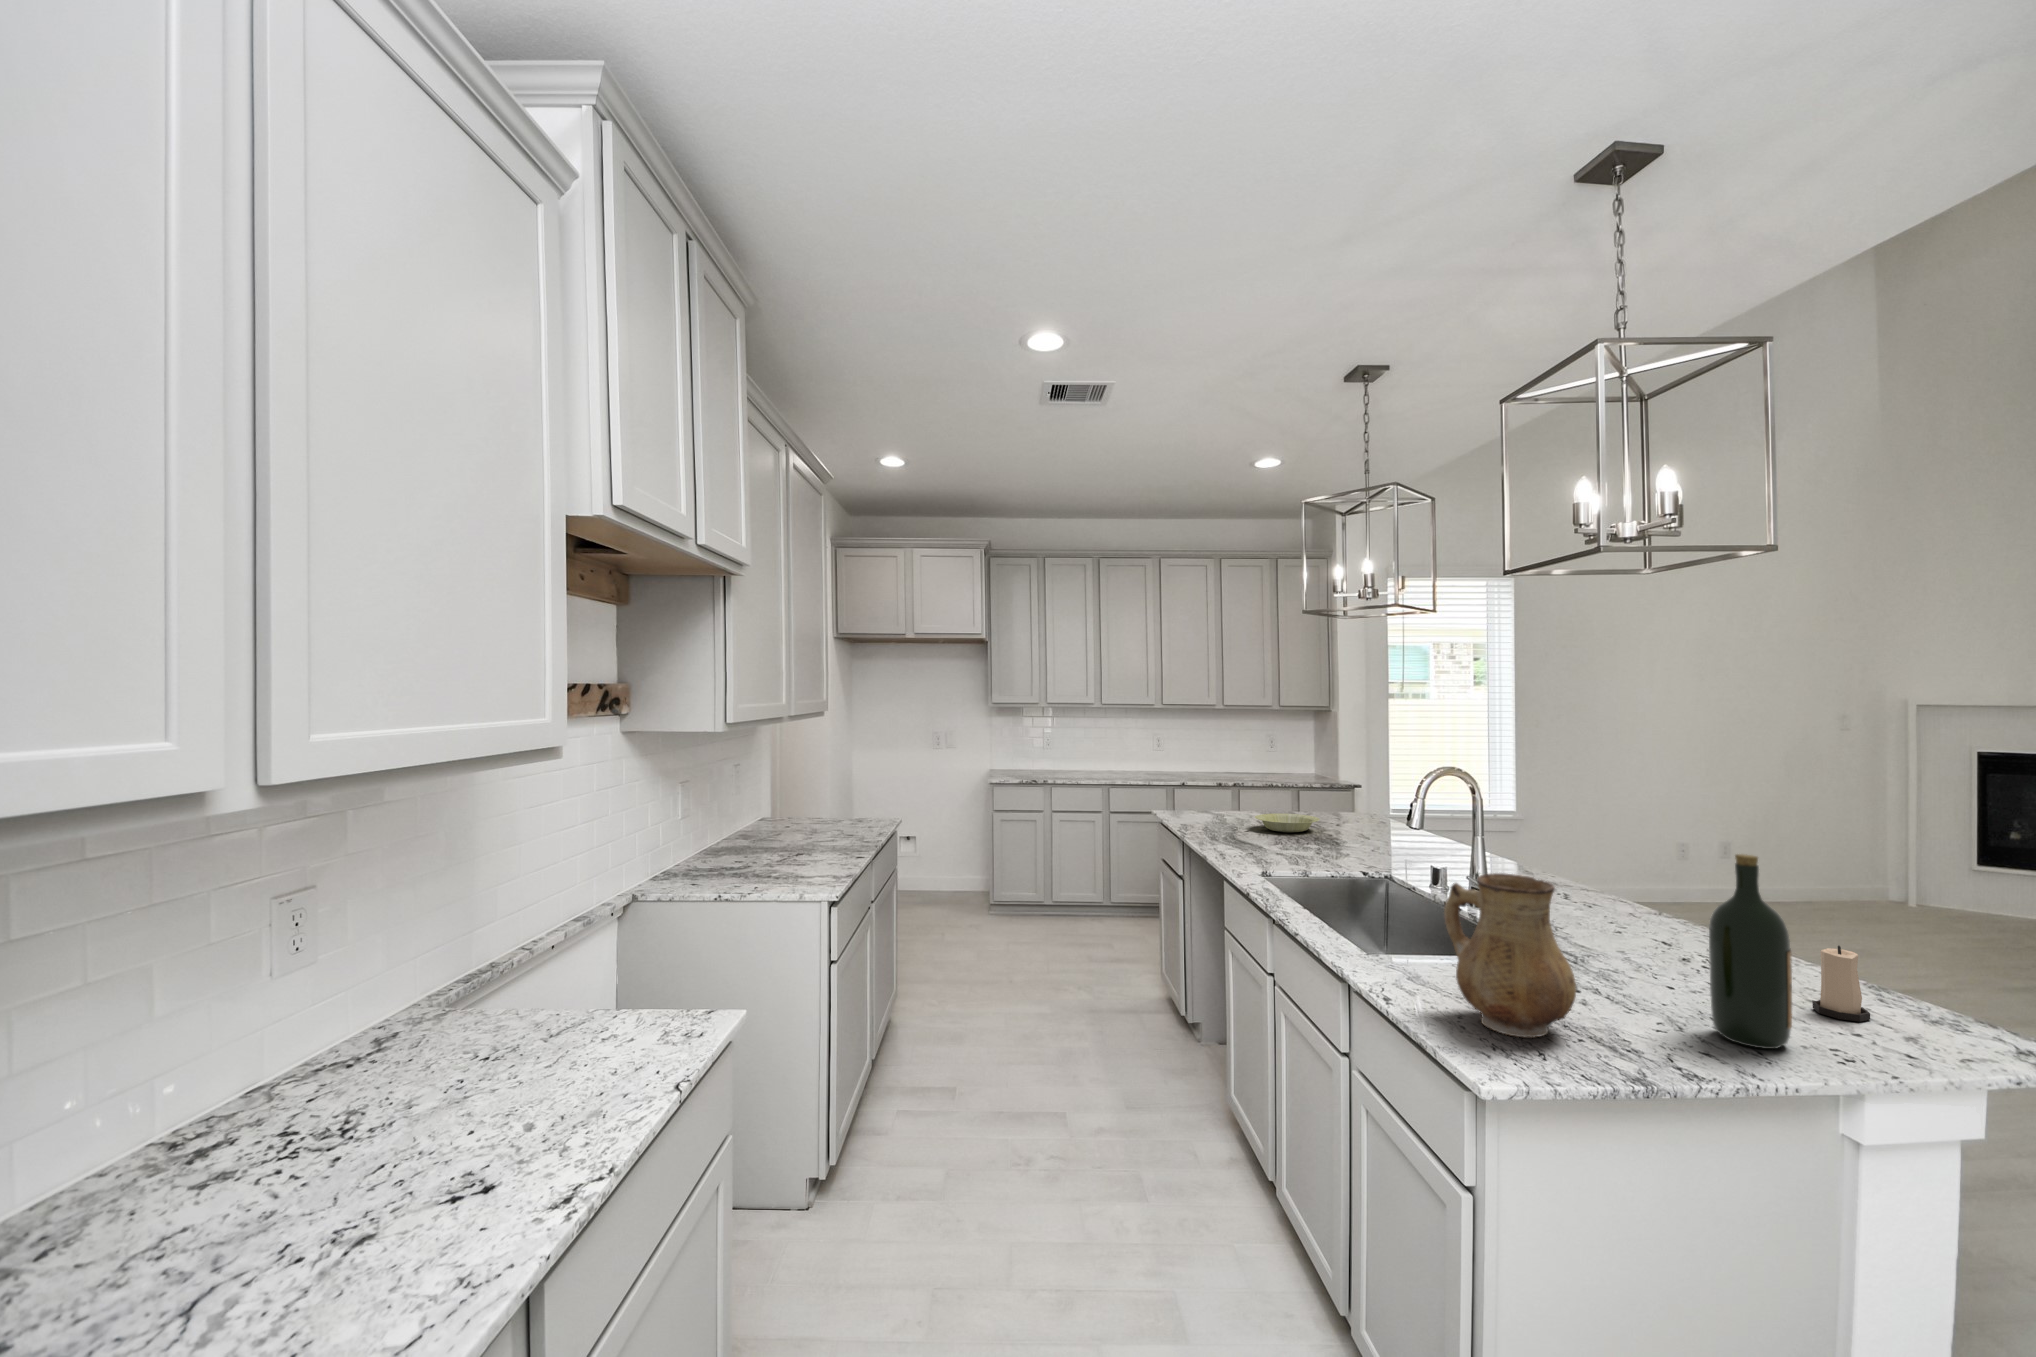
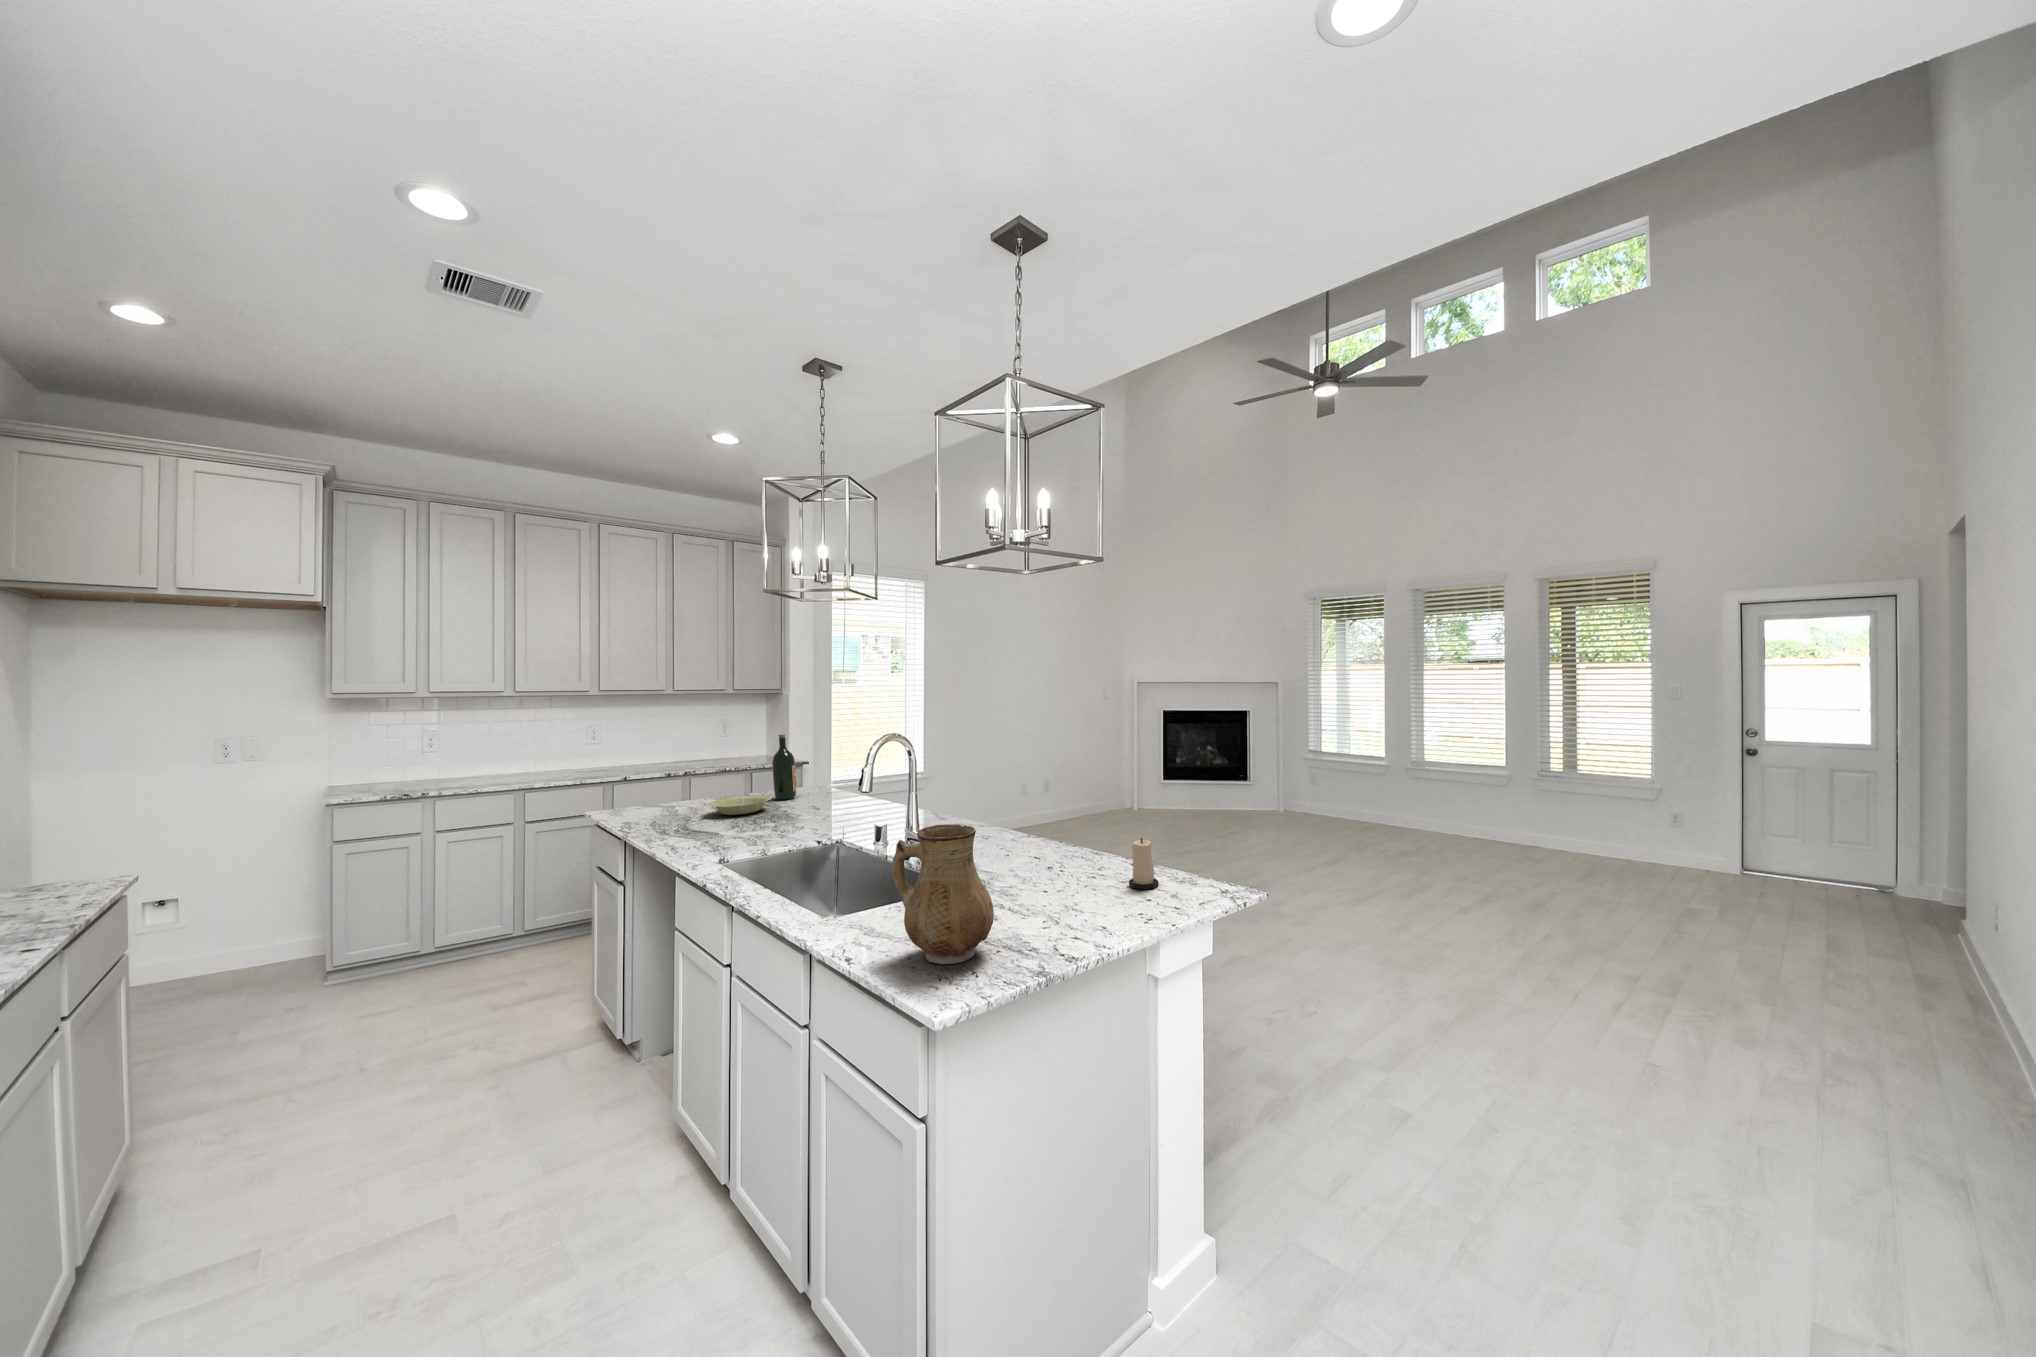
wine bottle: present [1709,854,1792,1049] -> present [772,735,797,800]

